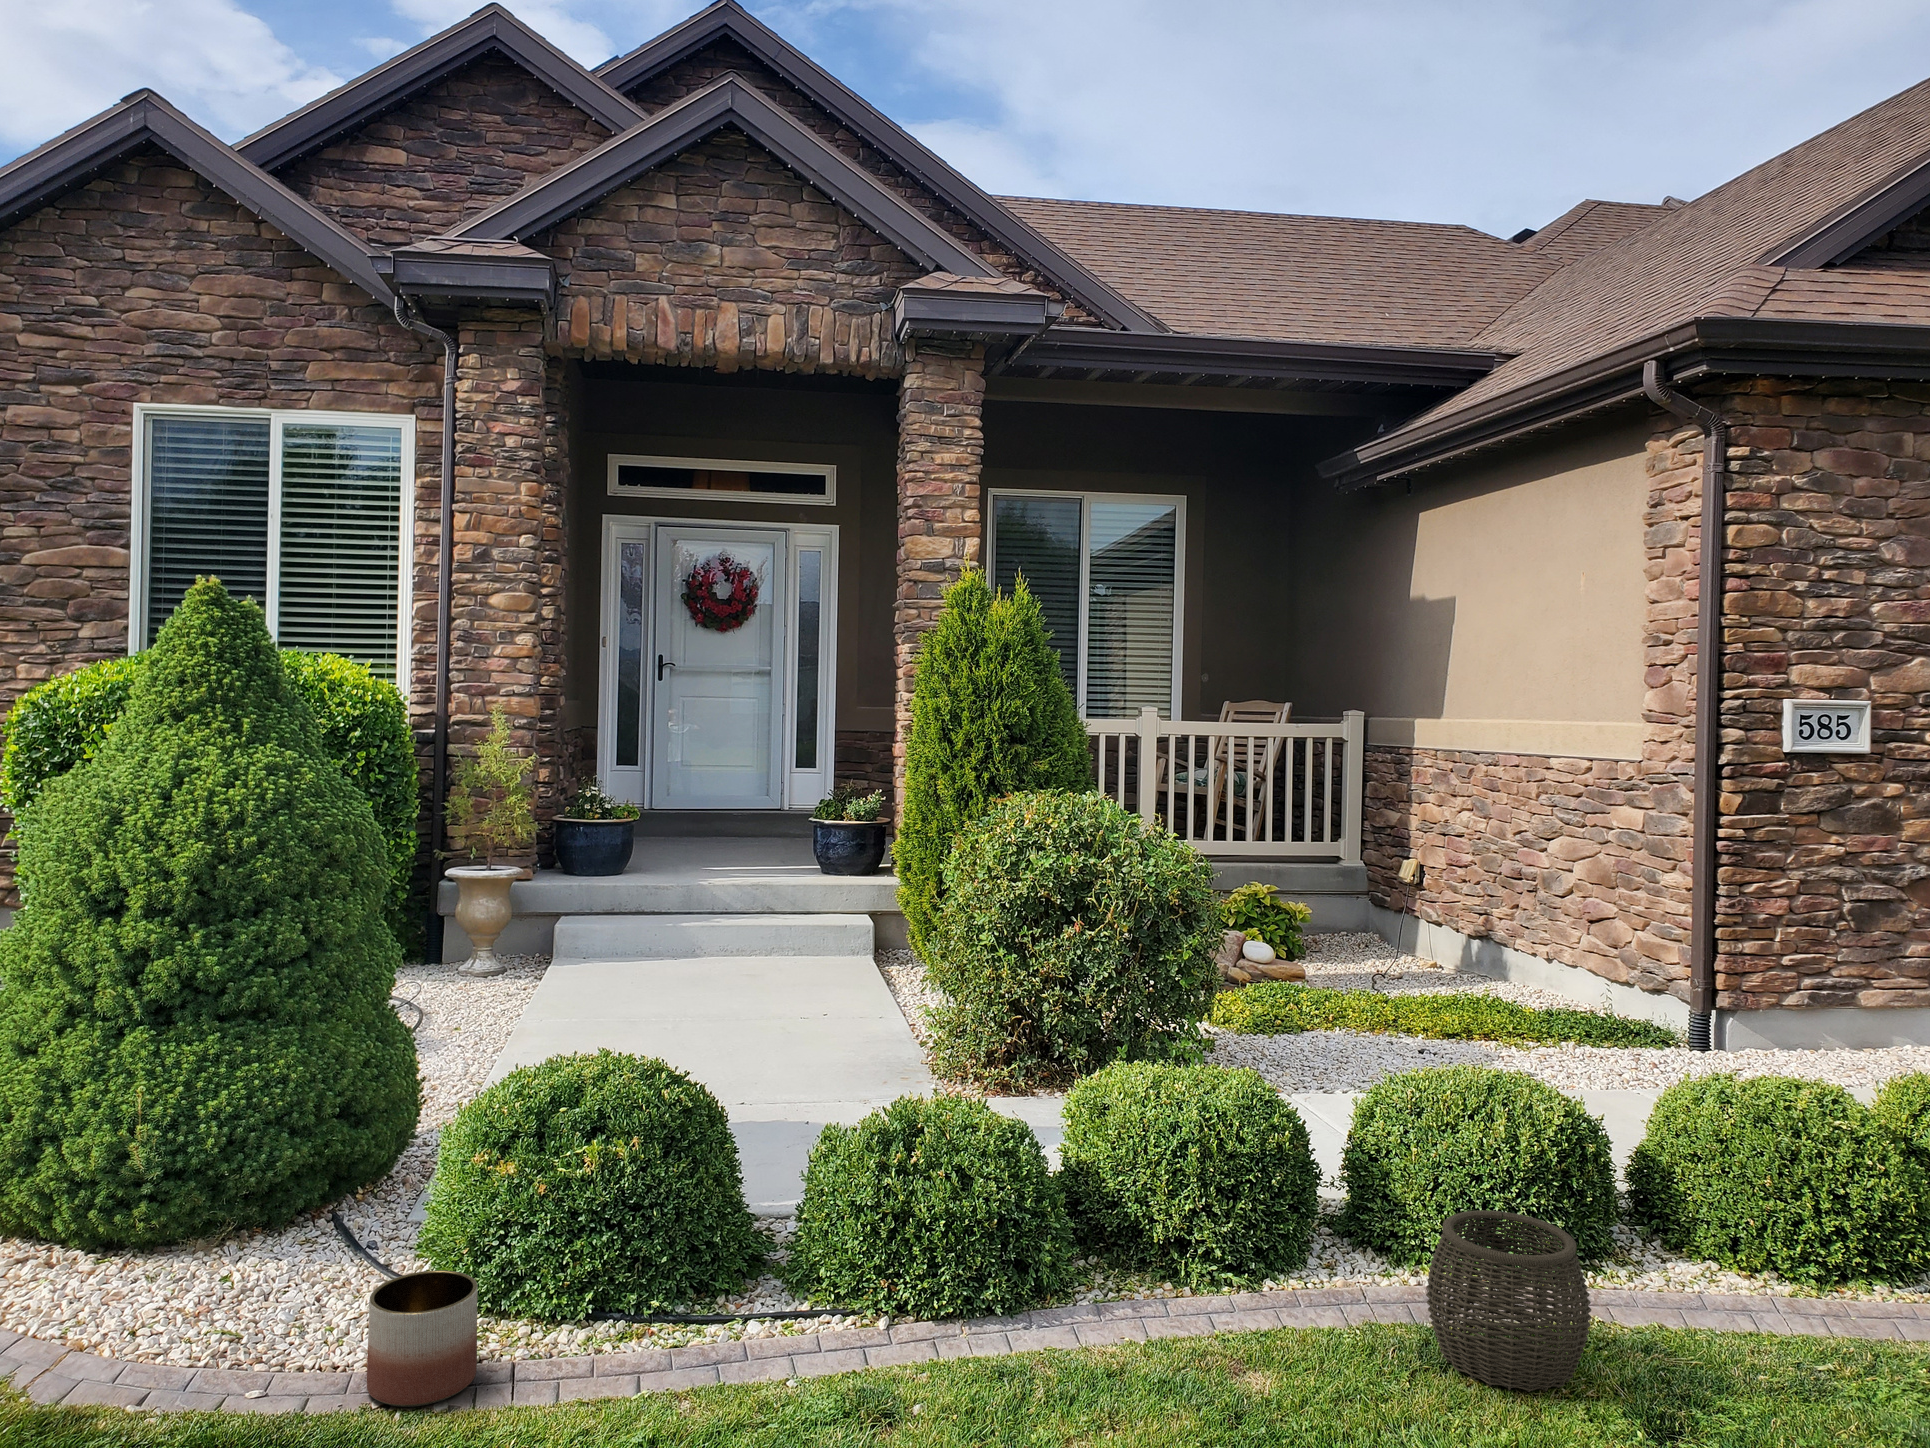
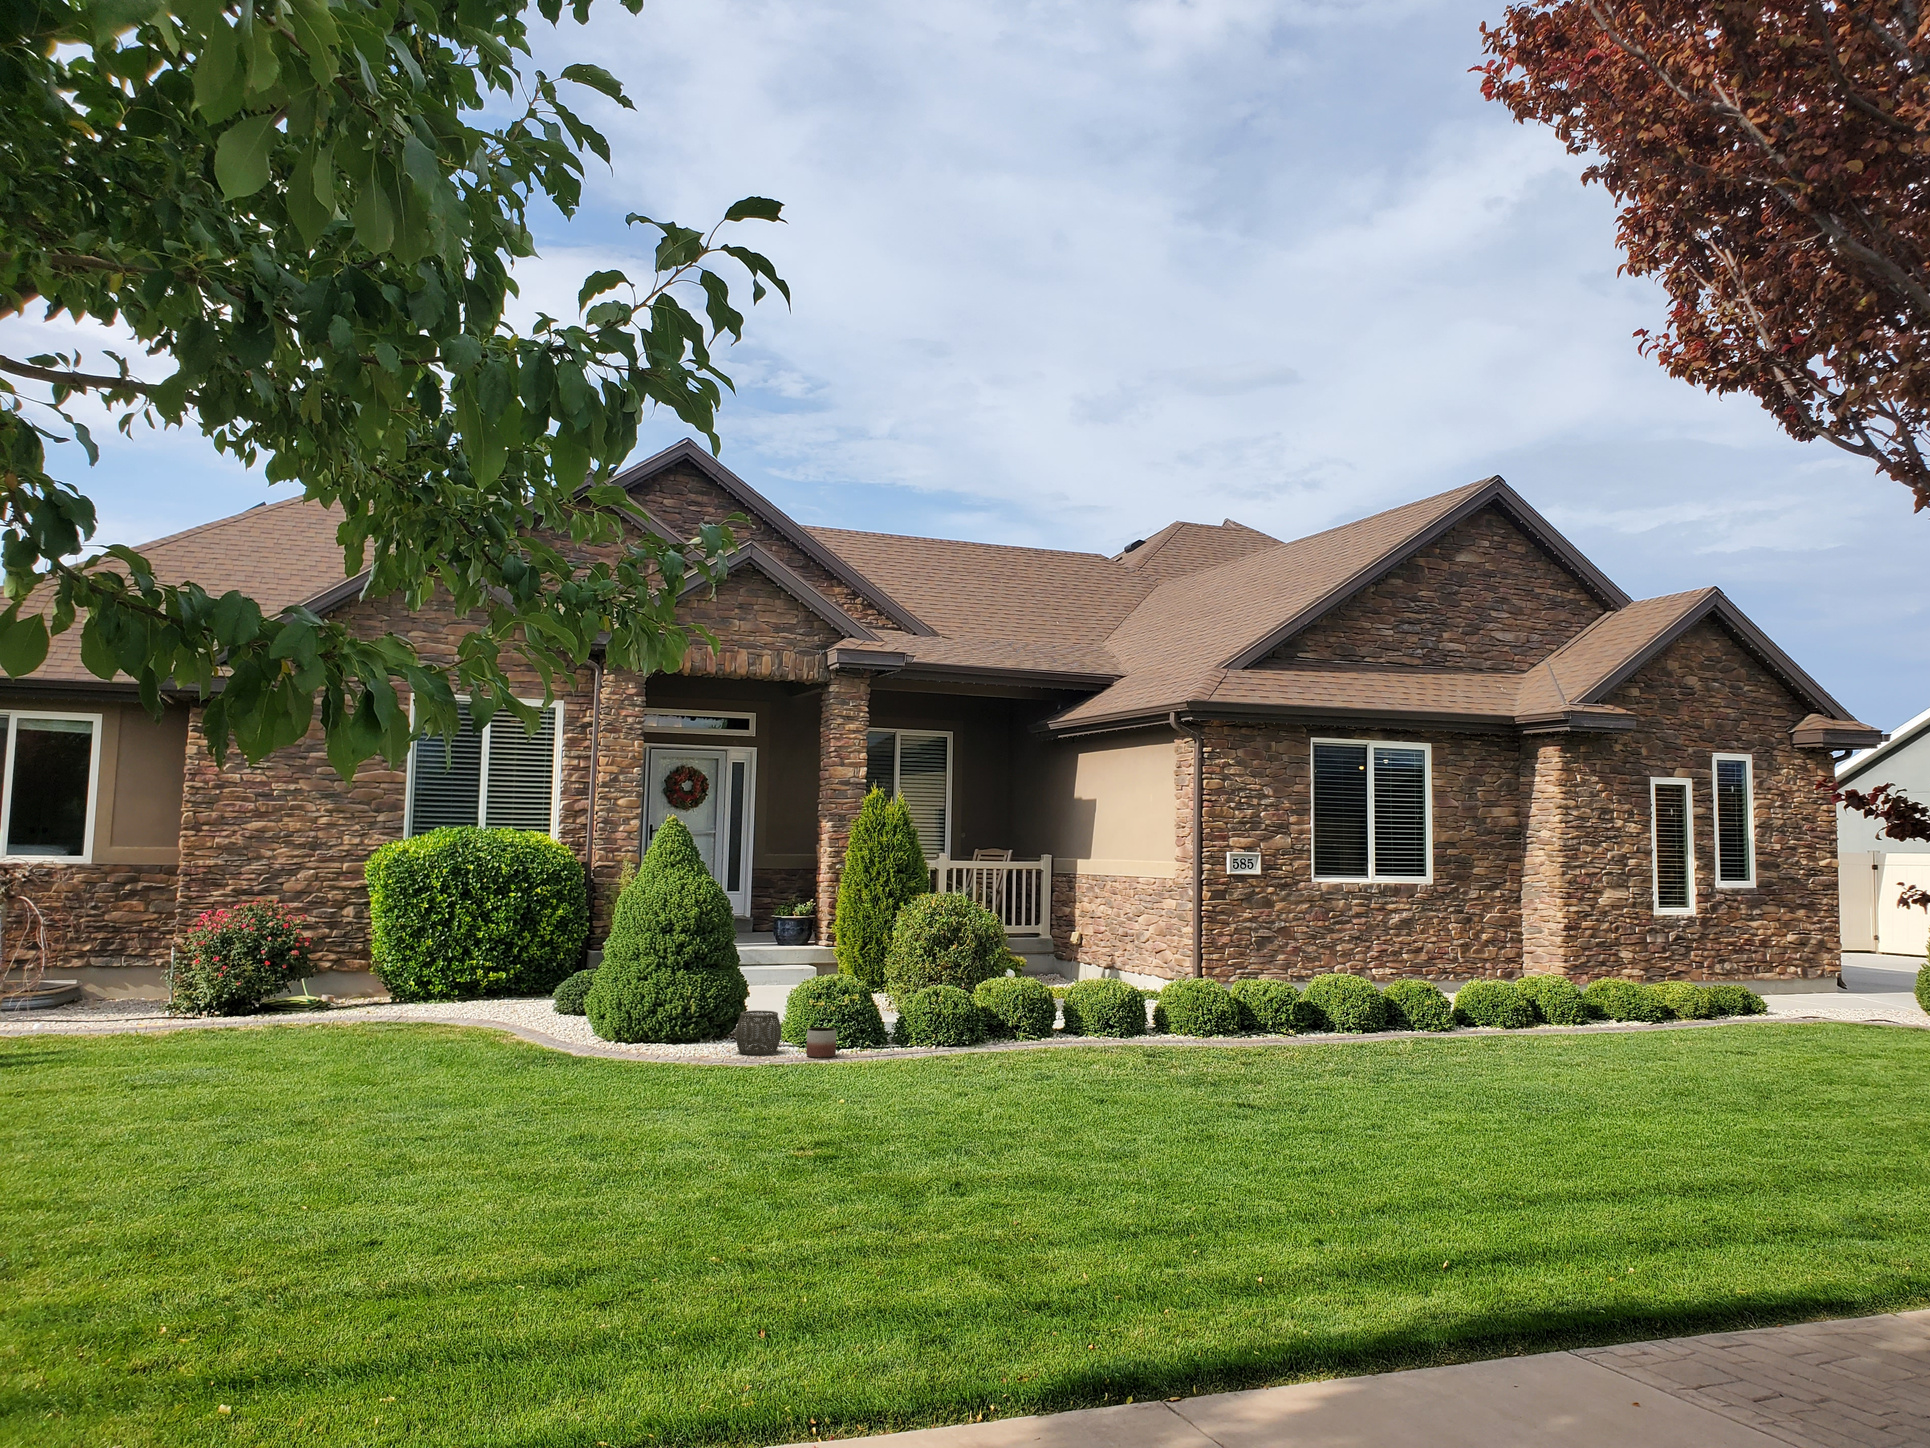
woven basket: present [1426,1210,1591,1392] -> present [735,1011,782,1055]

